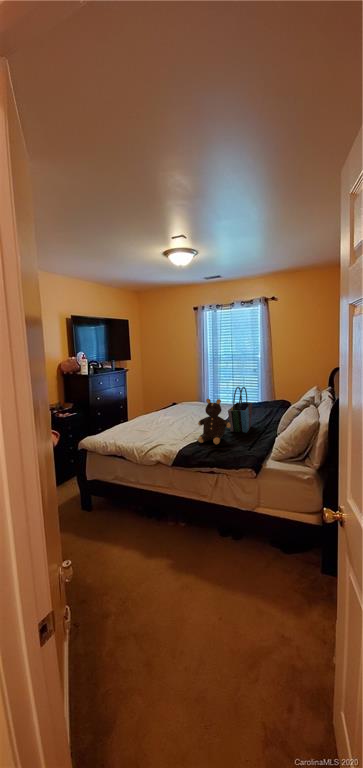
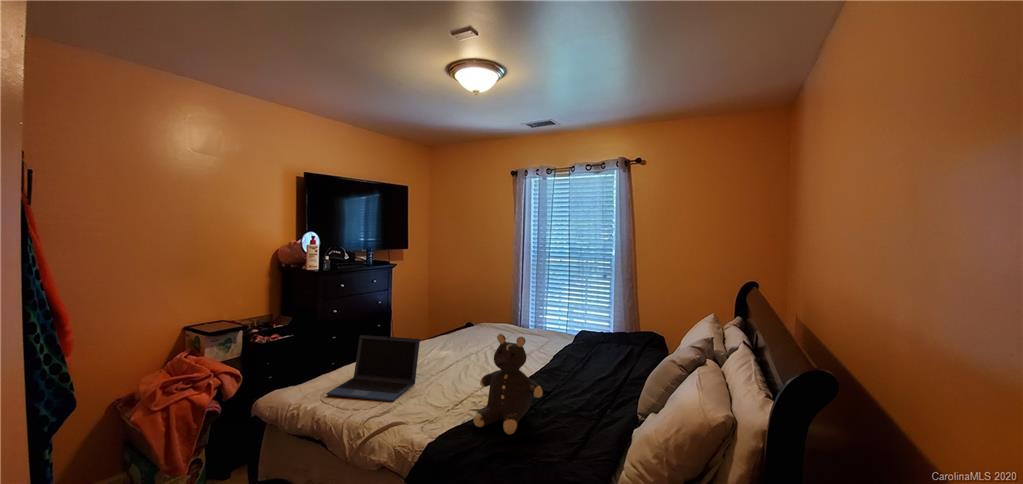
tote bag: present [228,387,252,433] -> none [541,311,592,404]
laptop: none [116,407,160,437] -> present [327,335,420,402]

